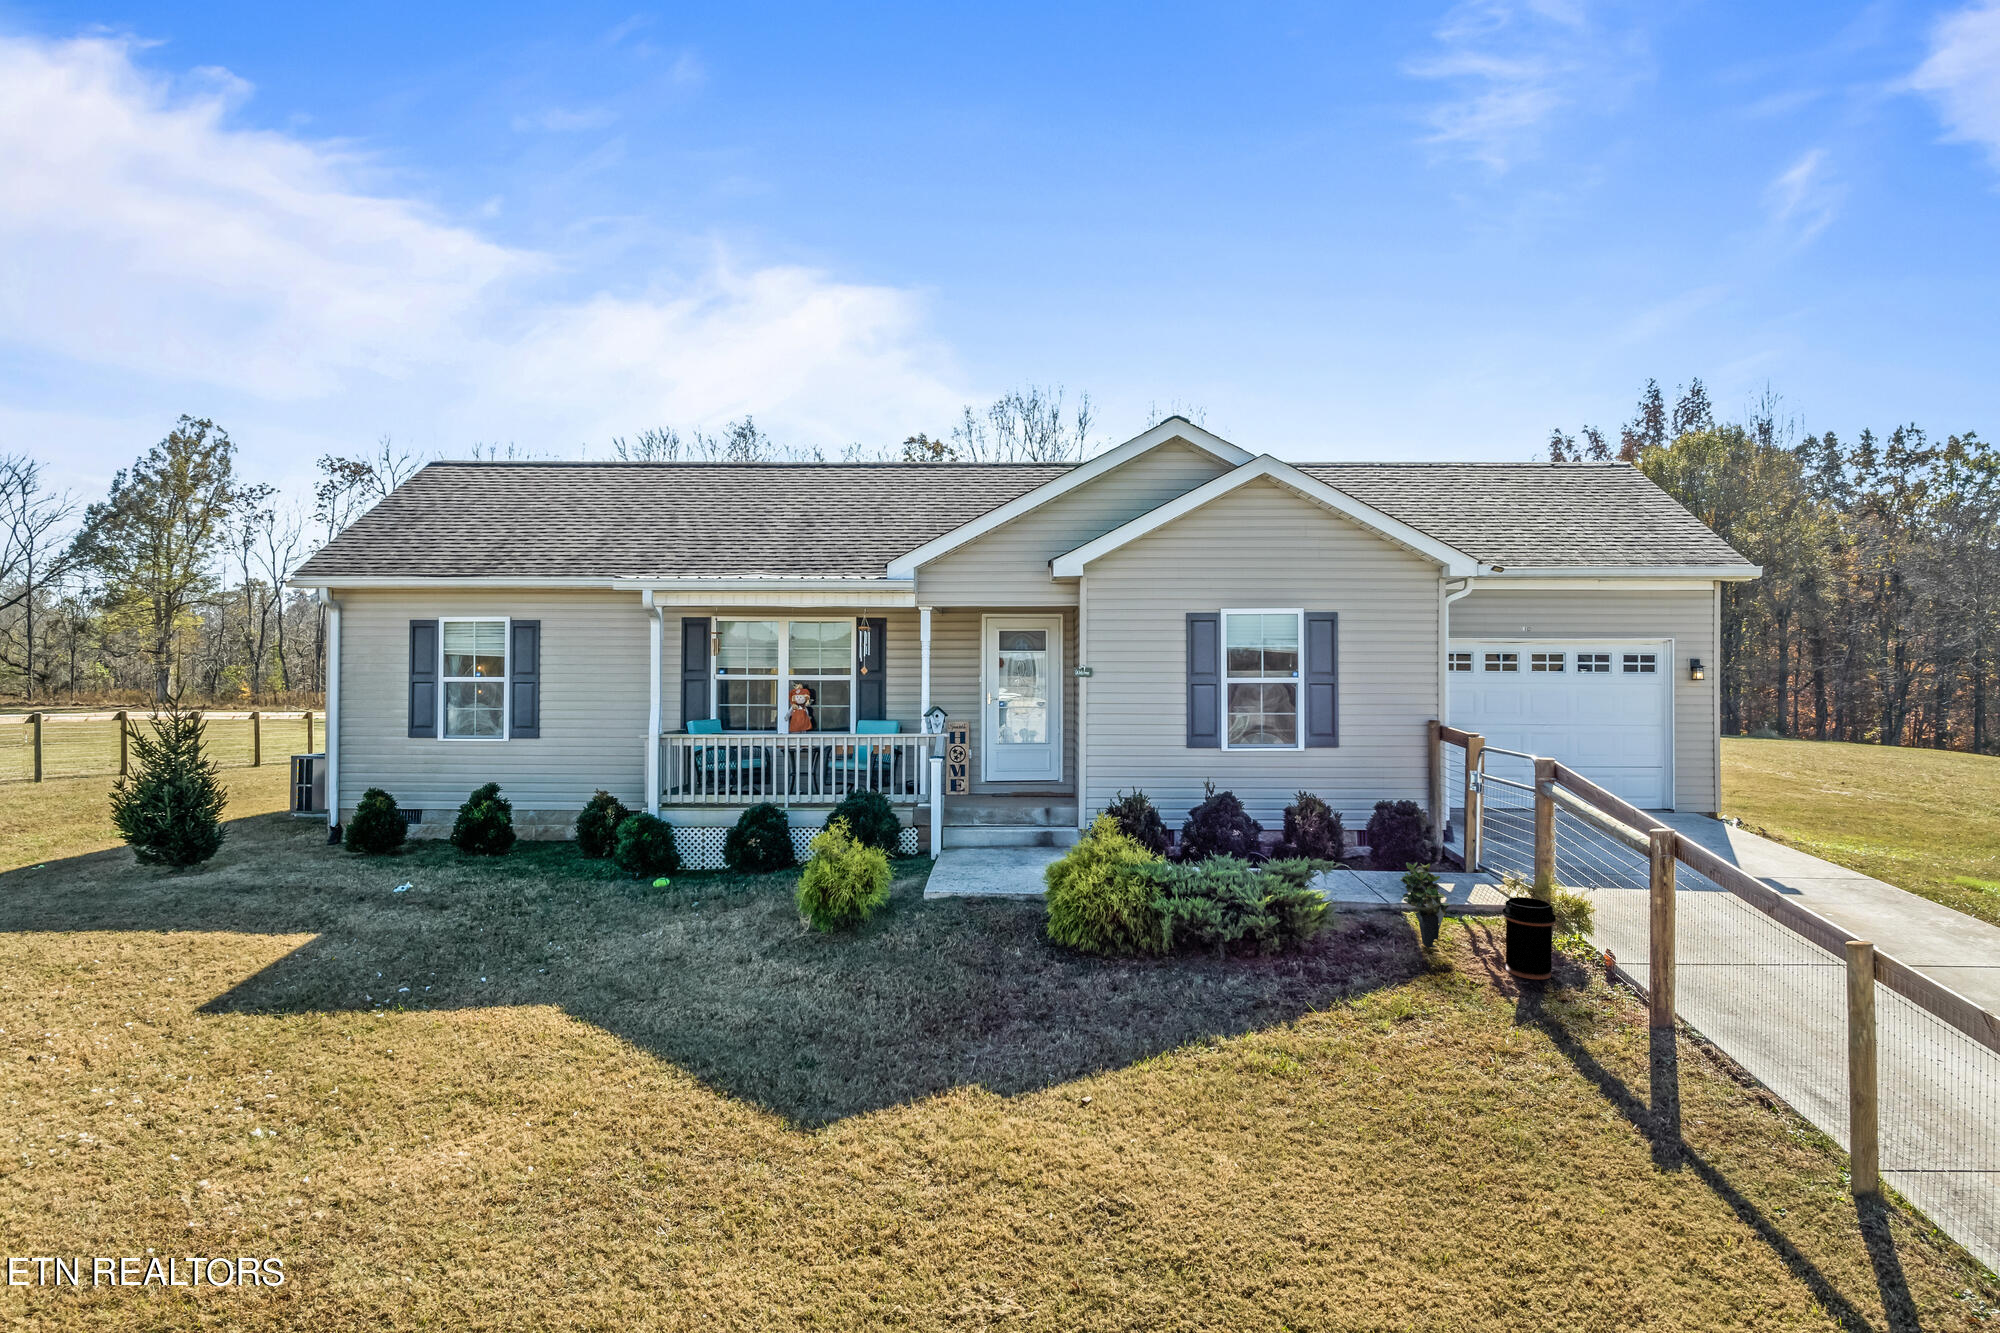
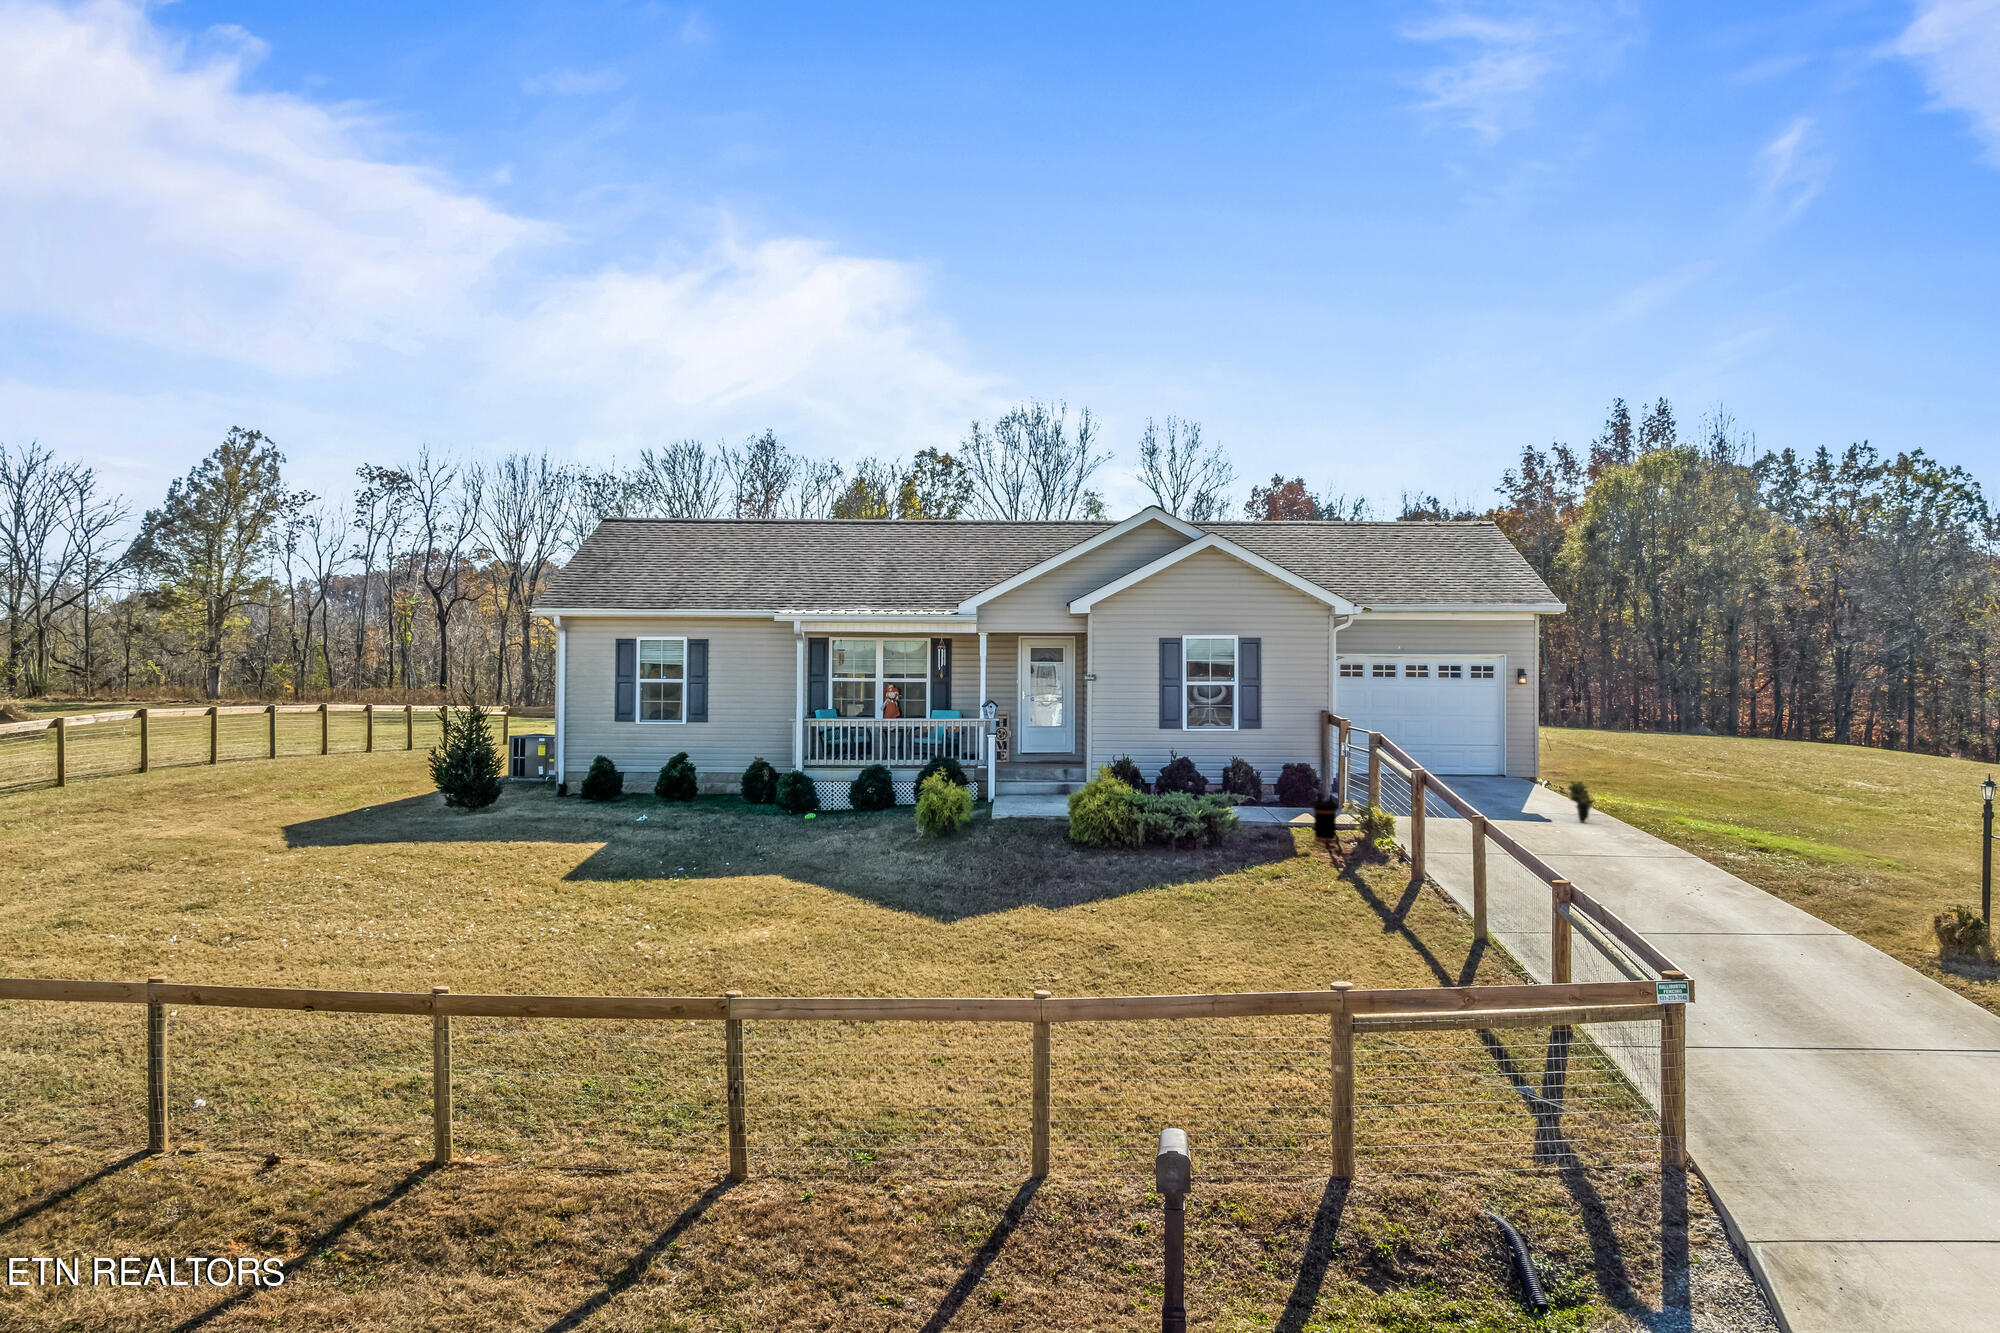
potted plant: present [1399,863,1450,948] -> present [1568,781,1593,823]

